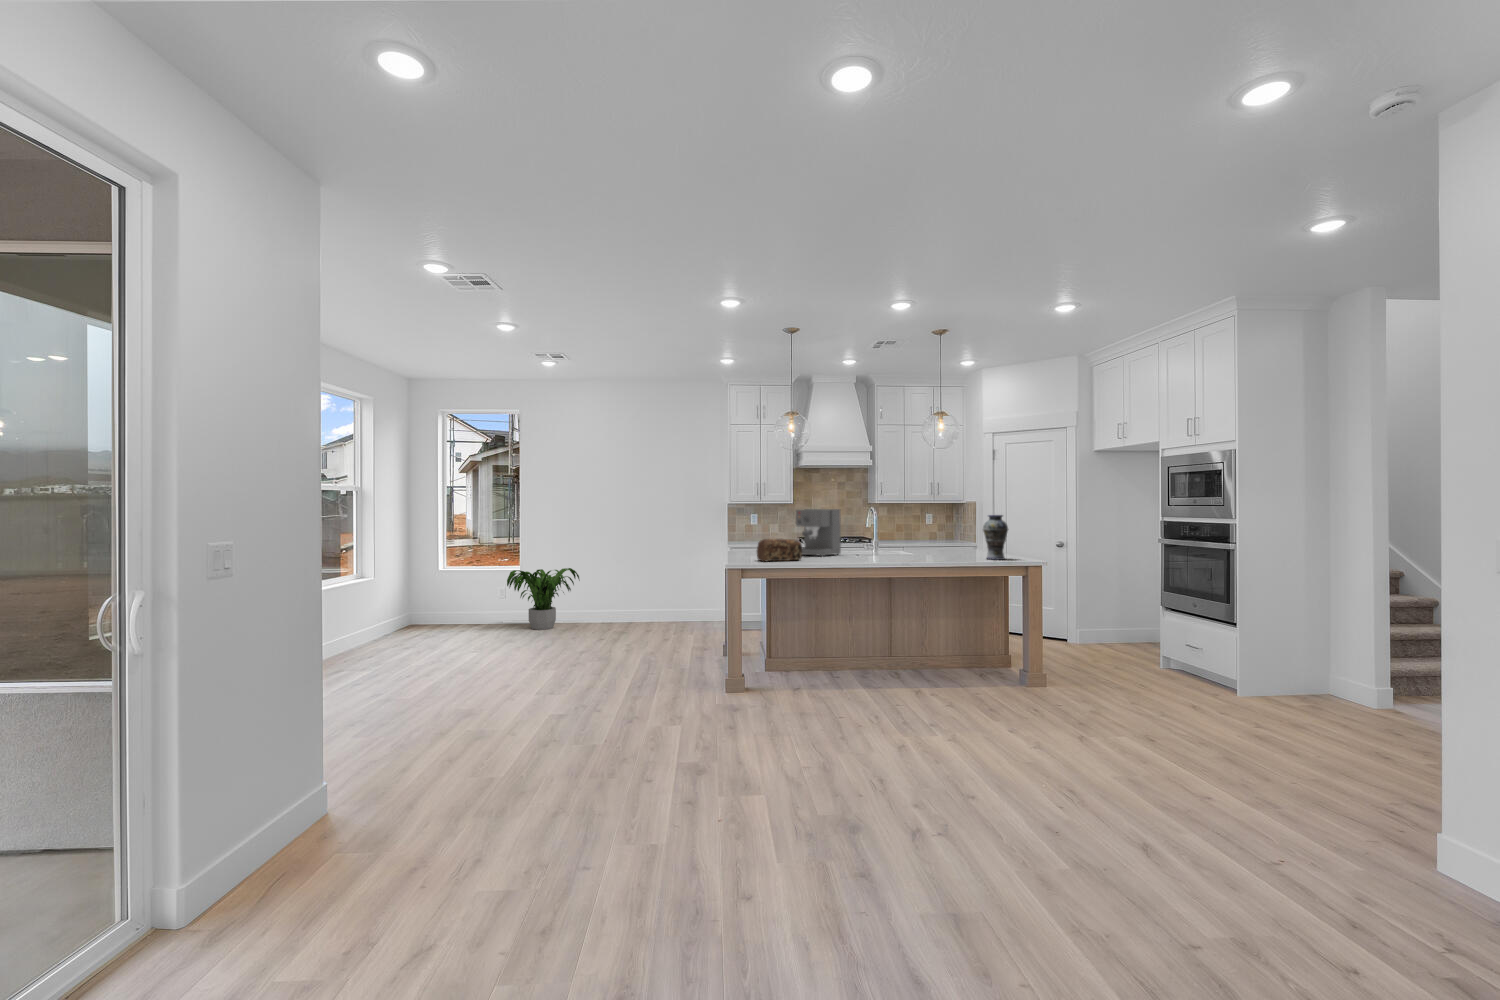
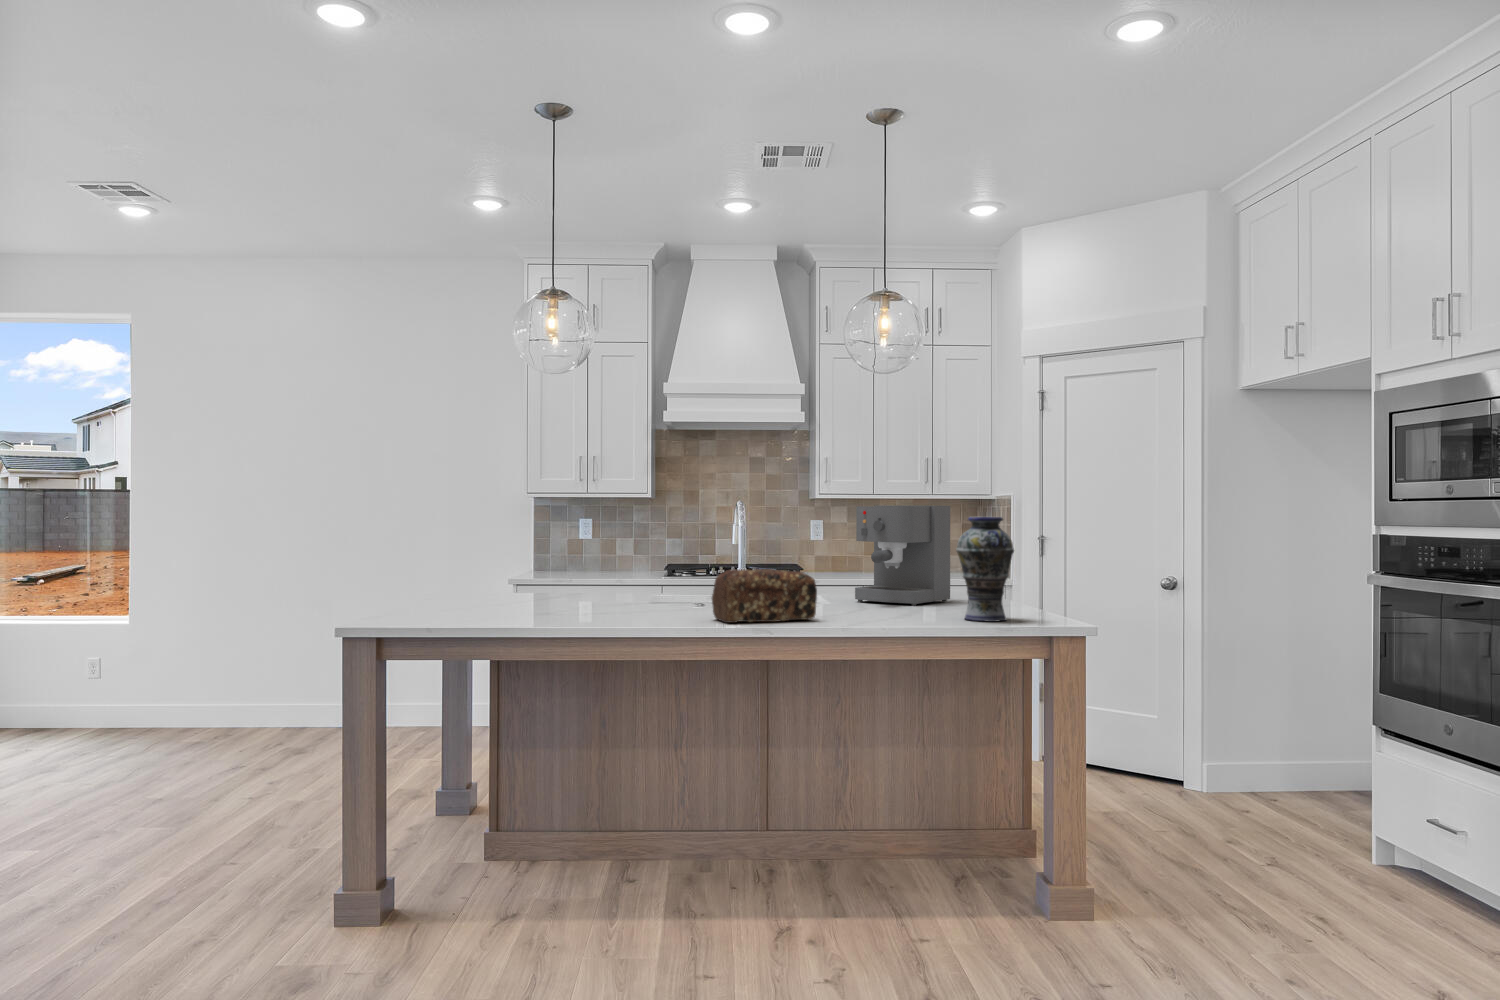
coffee maker: present [796,509,841,556] -> present [855,505,950,606]
bread loaf: present [757,539,802,561] -> present [712,569,817,623]
potted plant: present [507,568,579,630] -> none [61,622,231,745]

